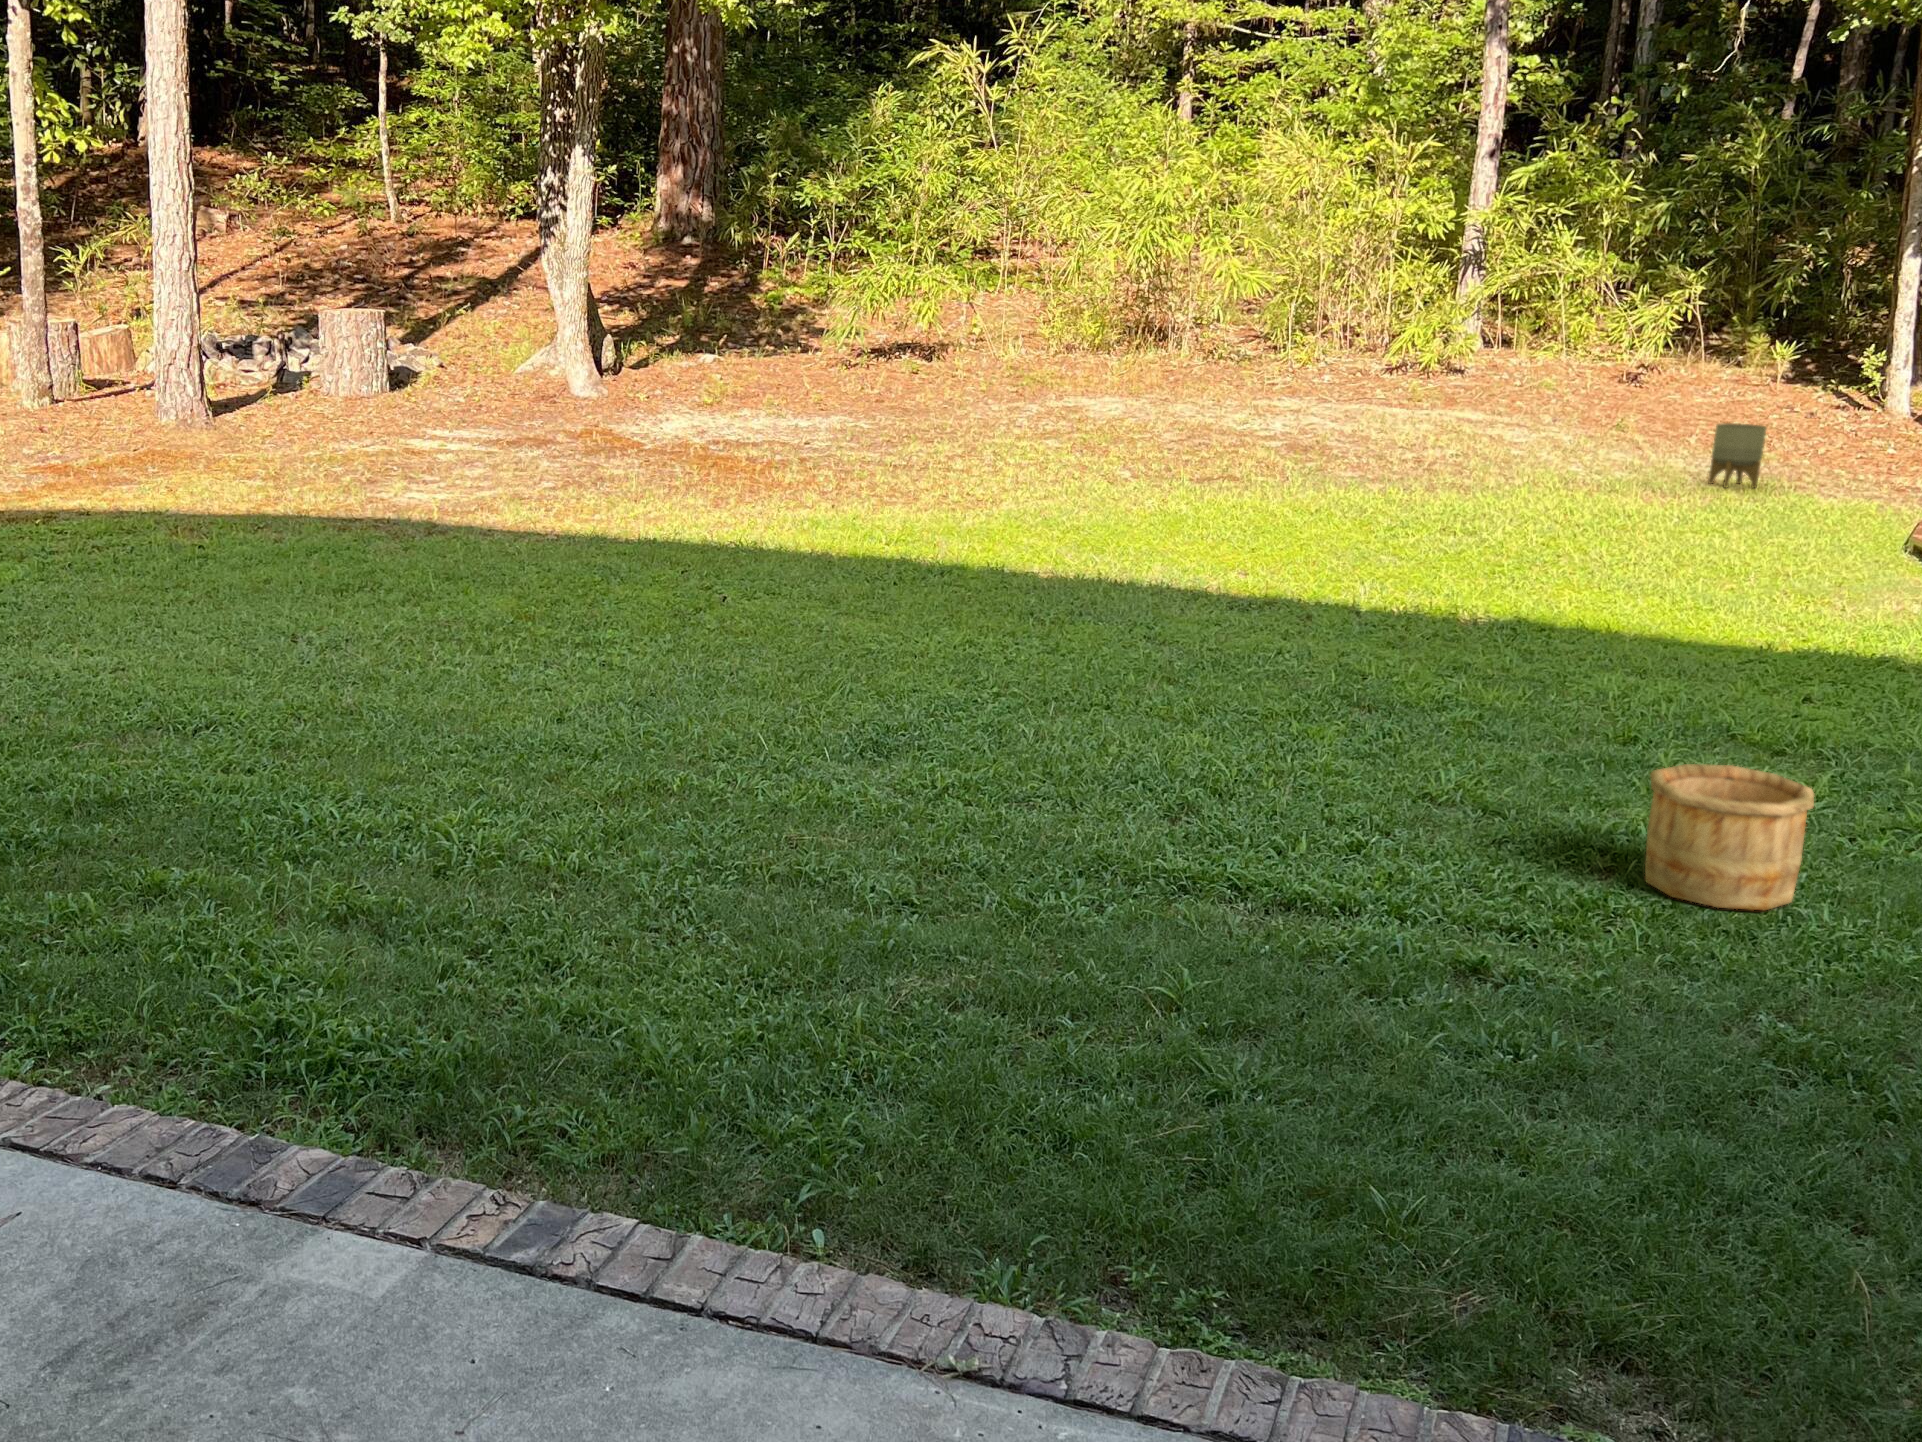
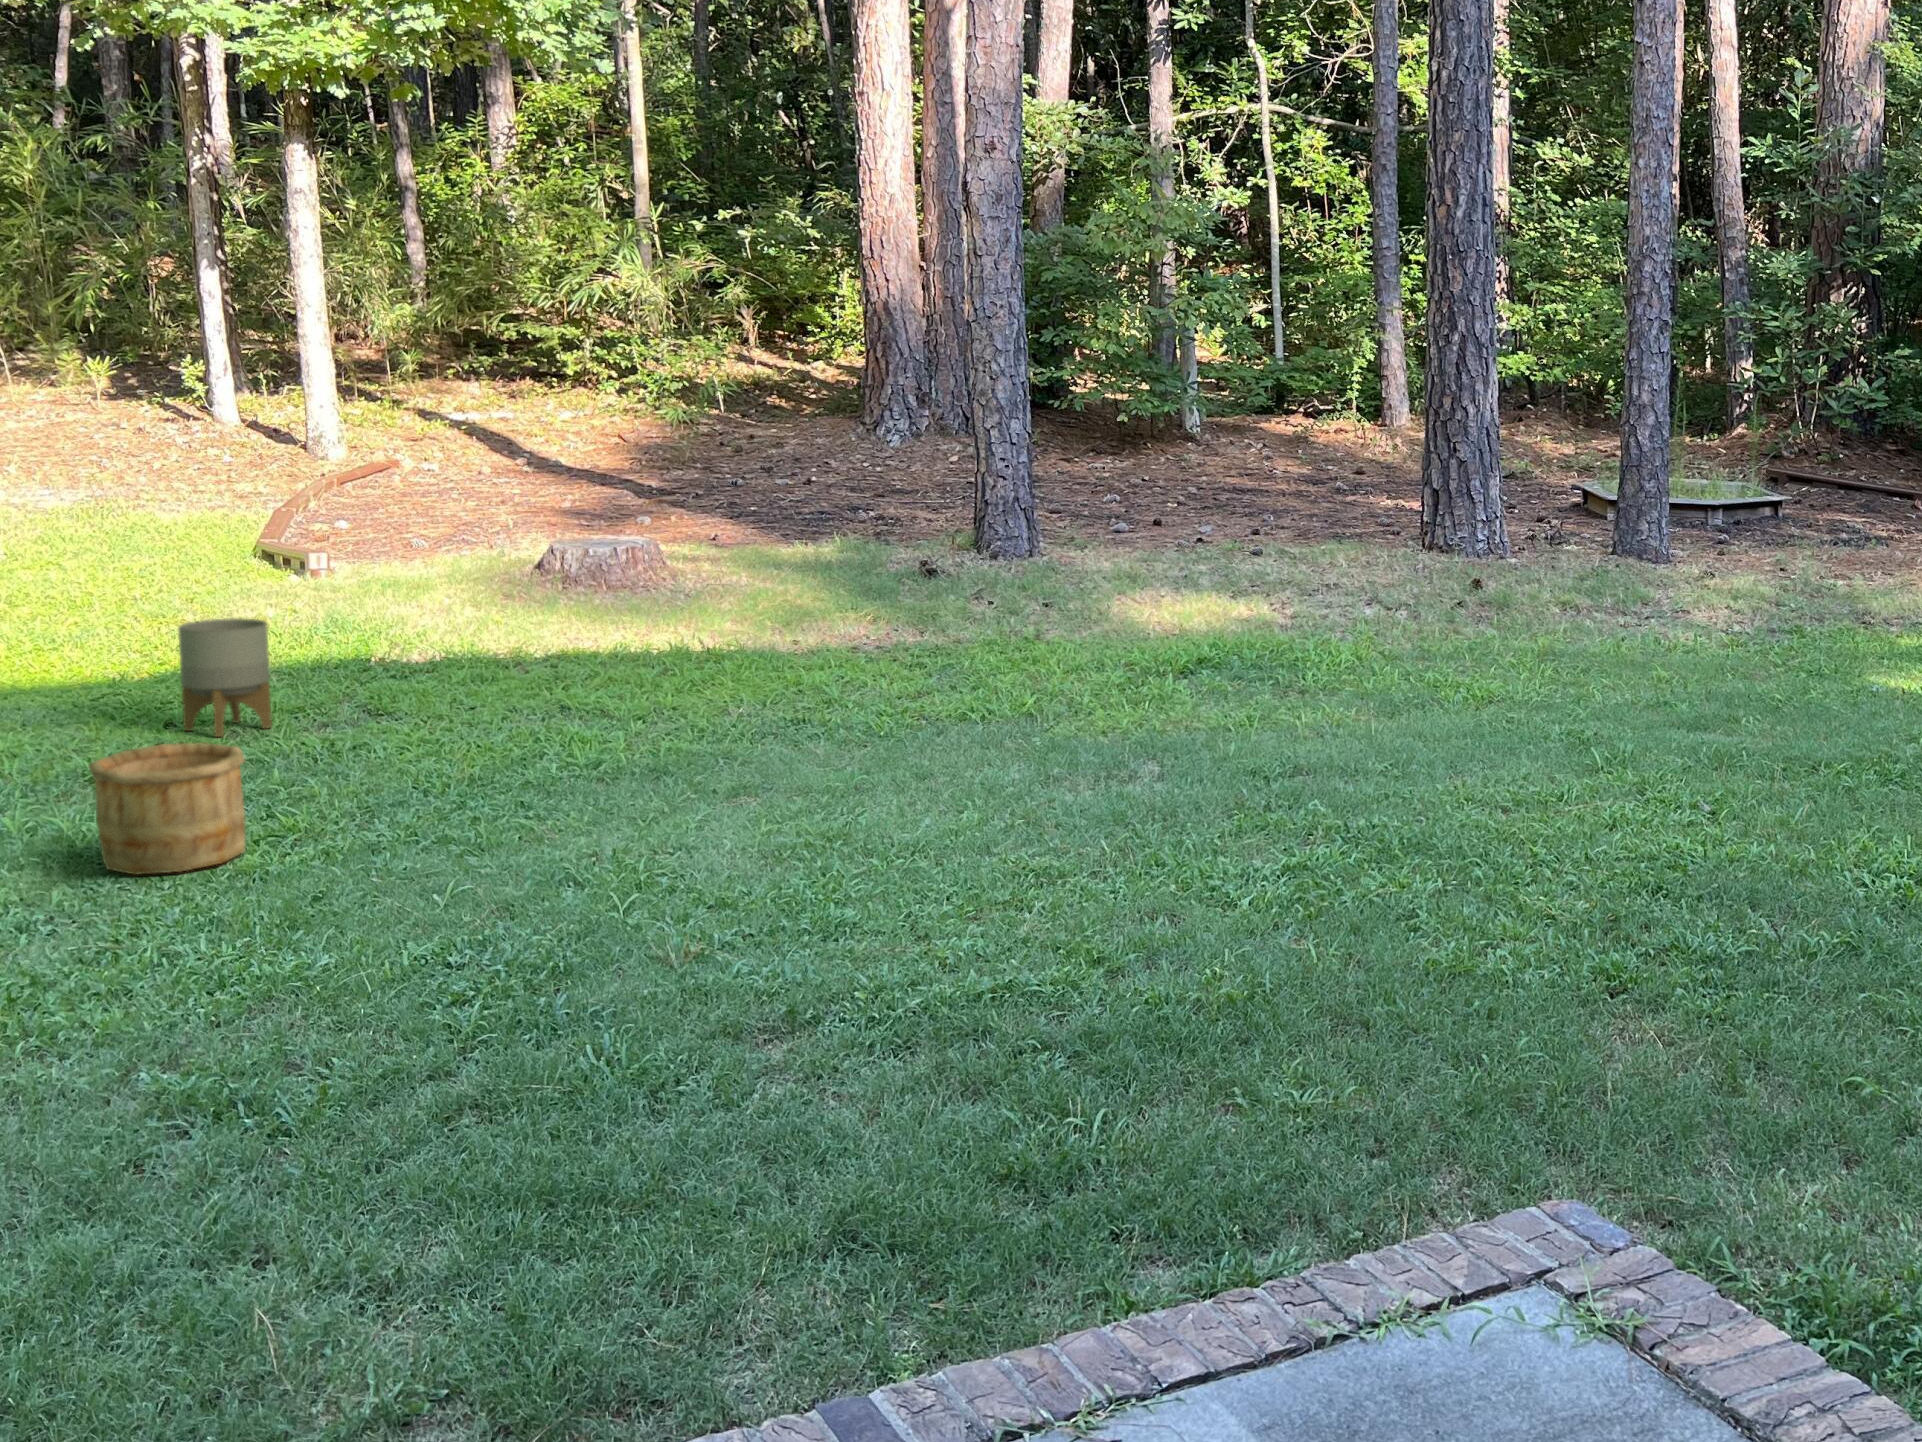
planter: present [1708,423,1766,488] -> present [178,618,272,737]

